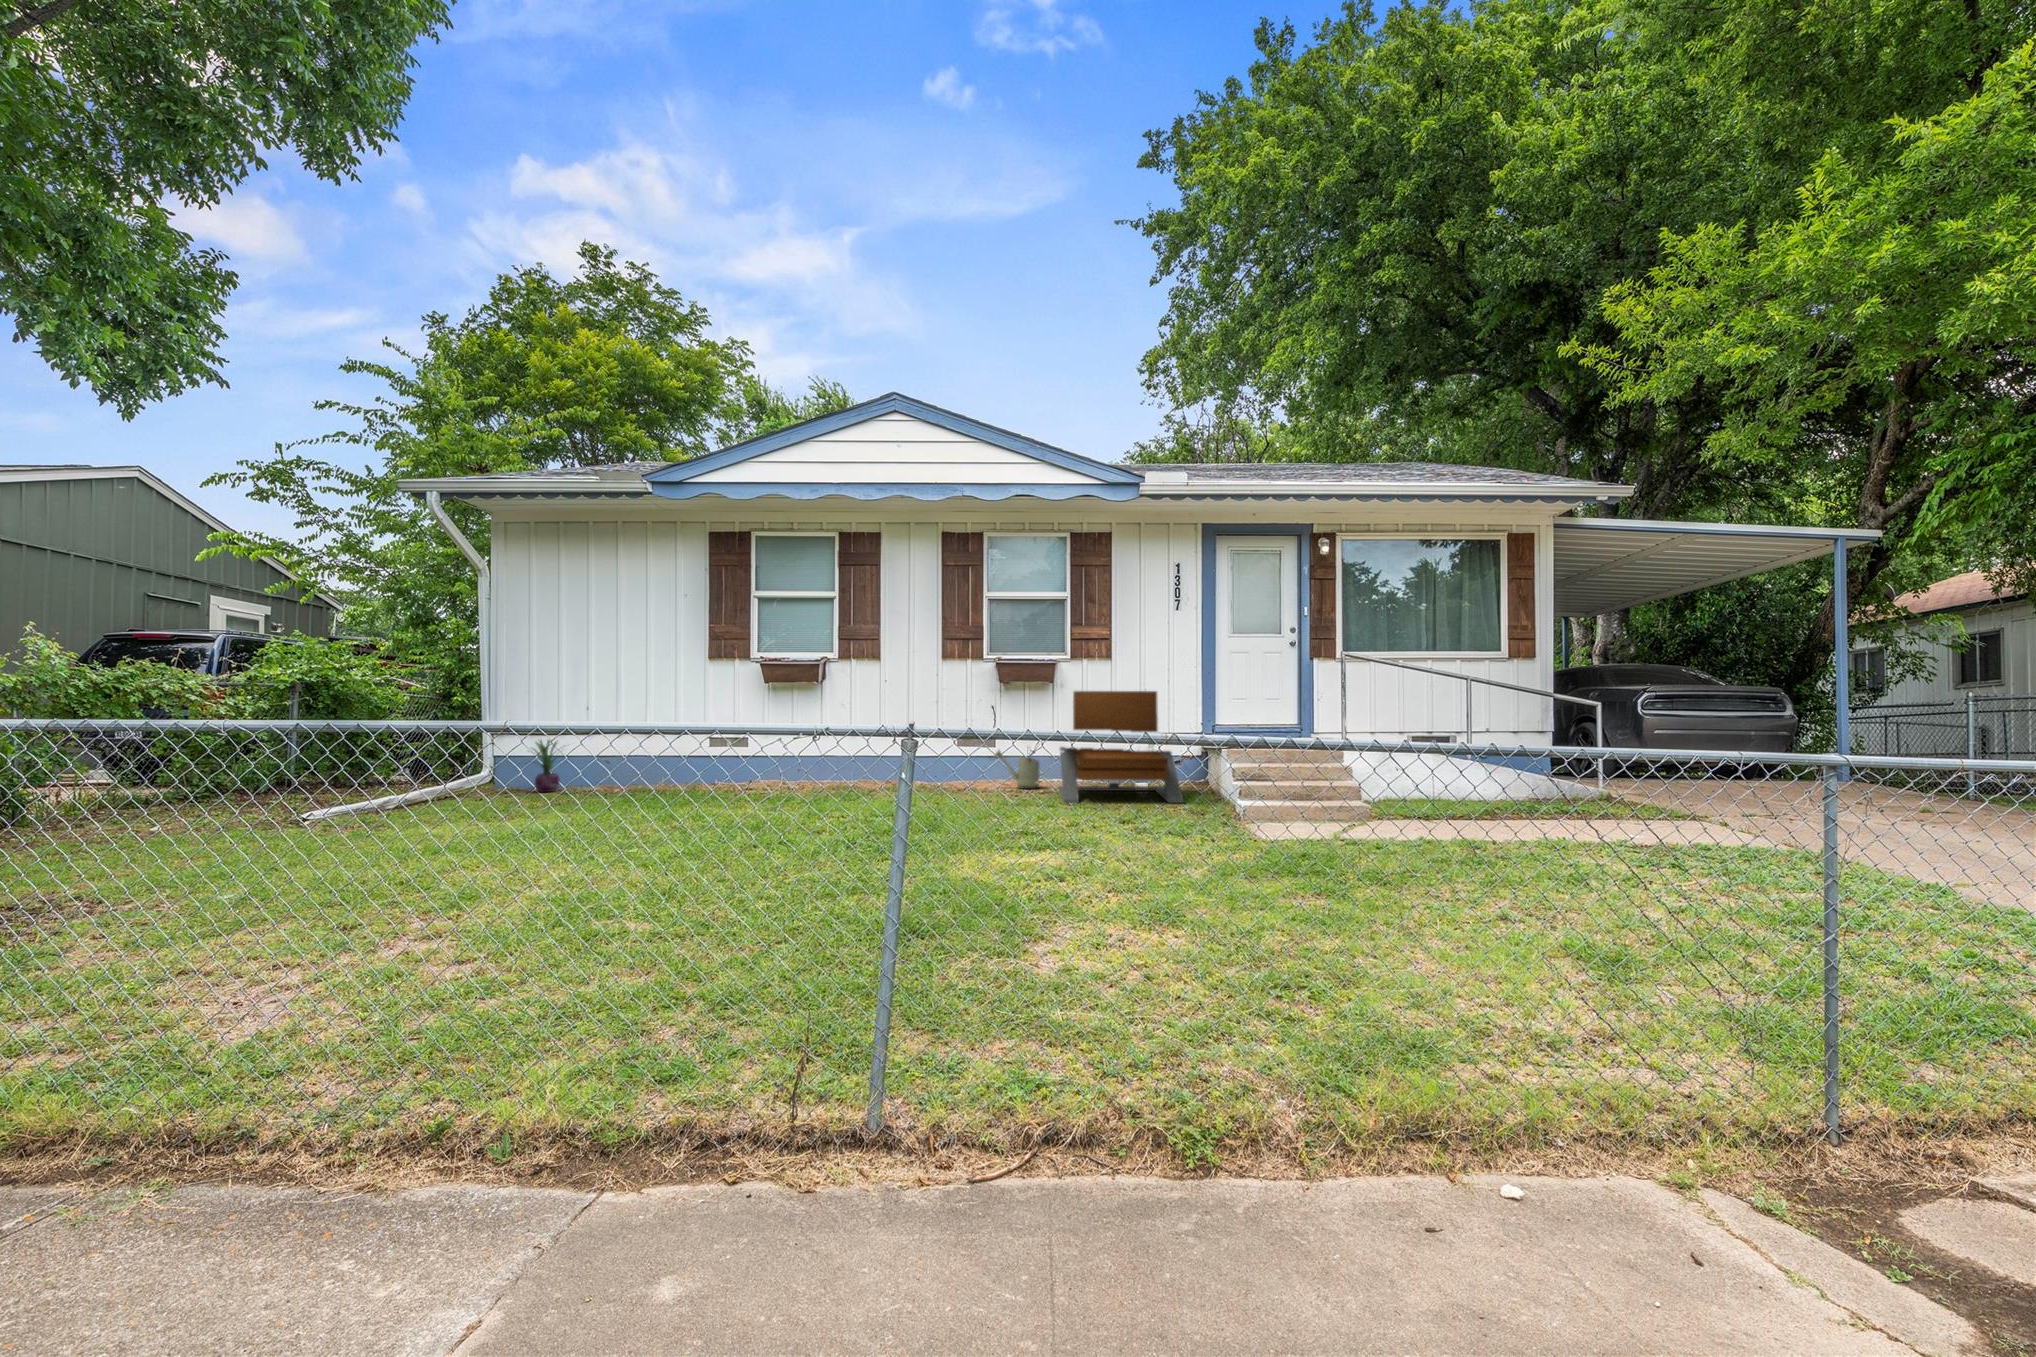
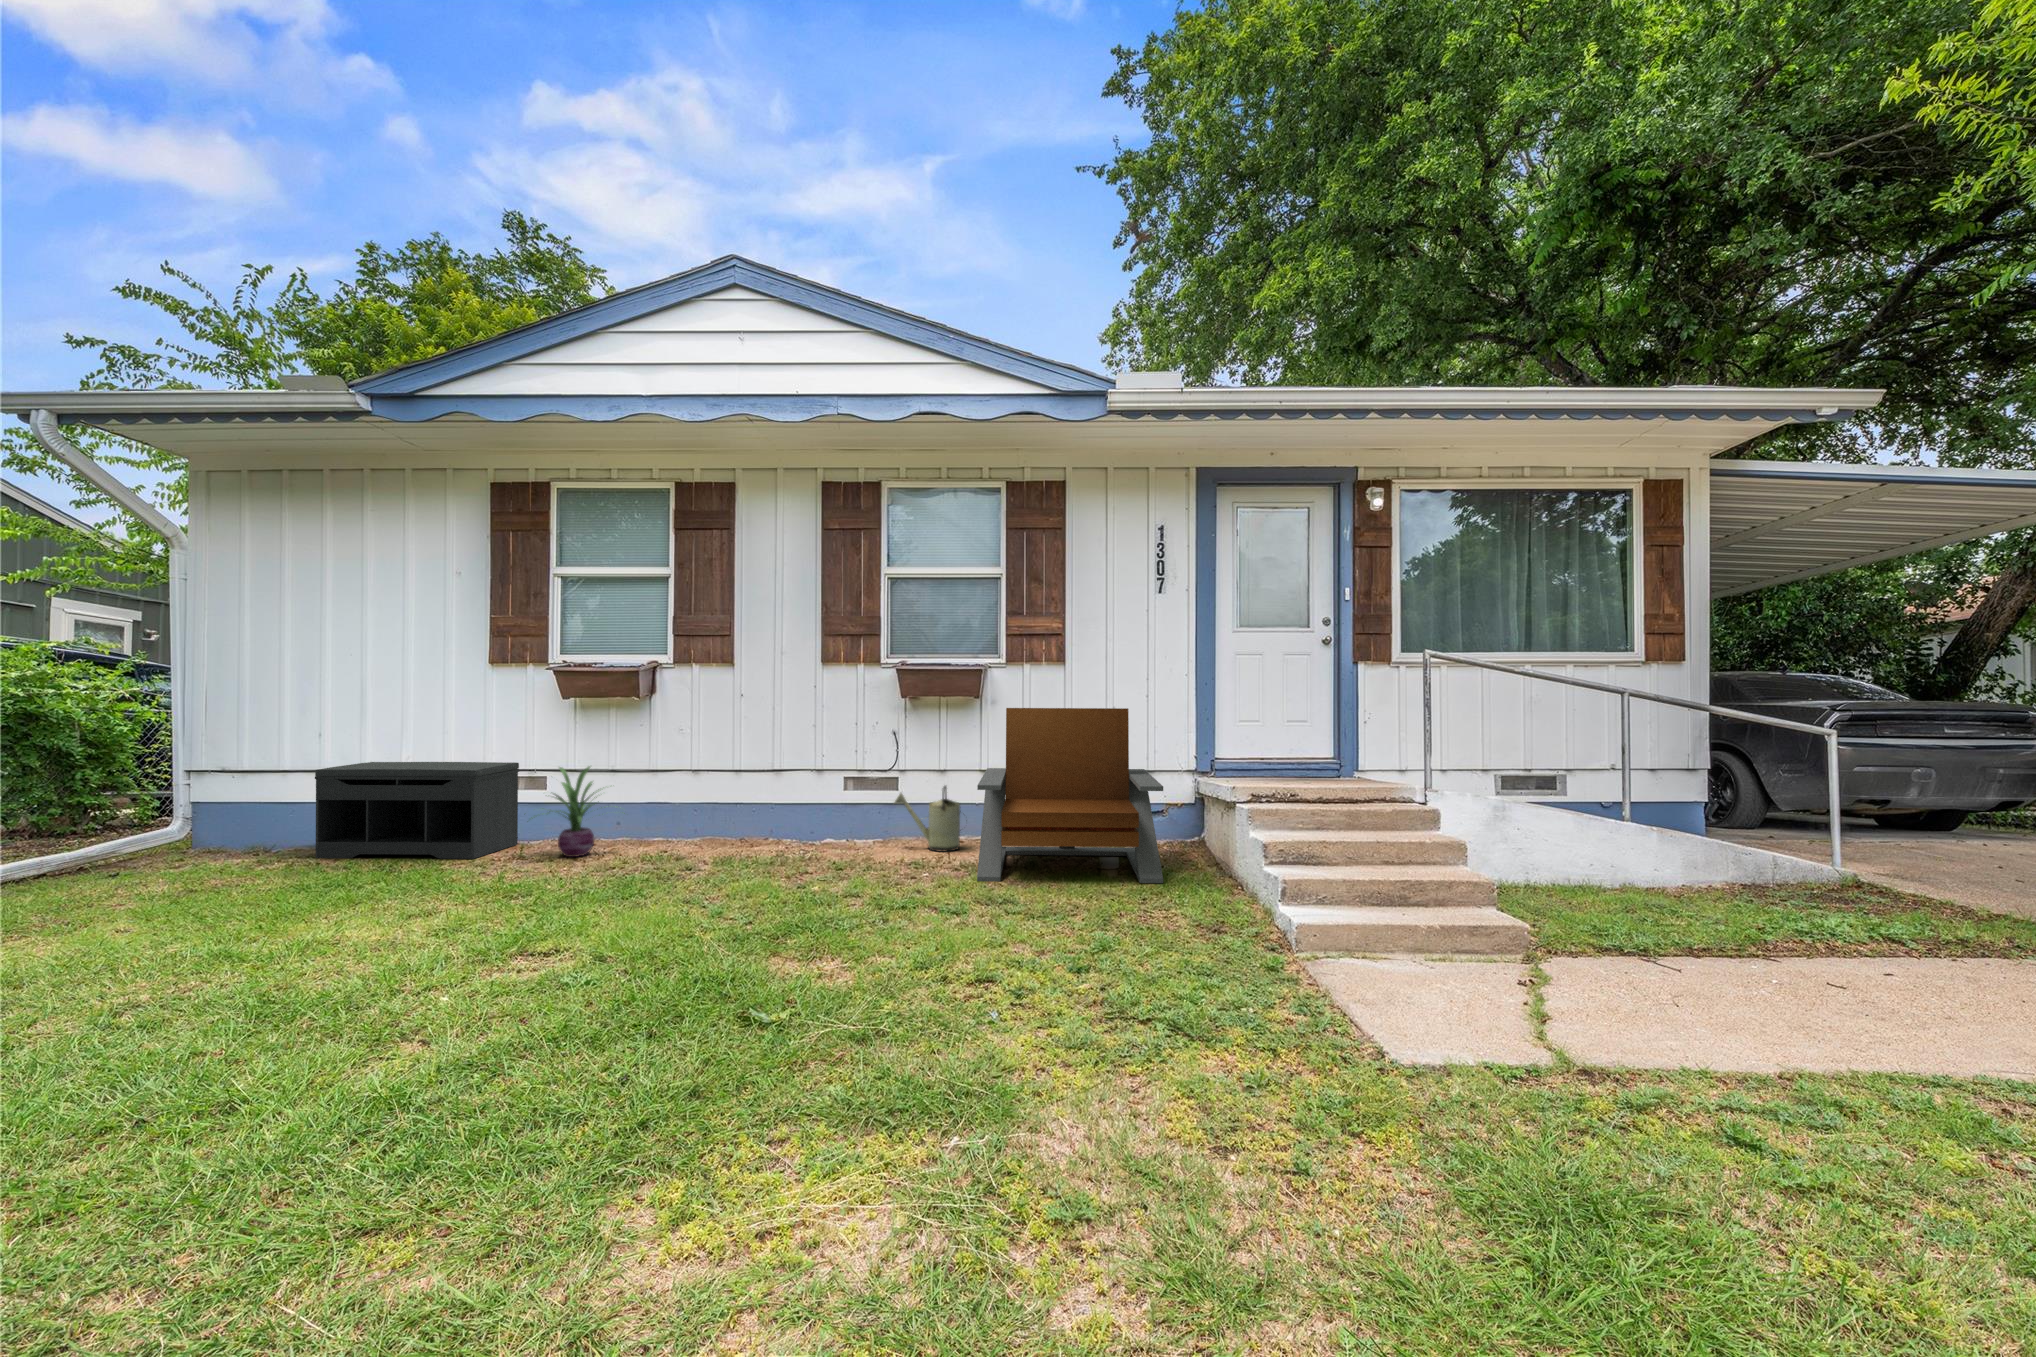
bench: none [609,729,732,793] -> present [315,762,519,859]
decorative plant: present [535,740,560,792] -> present [532,766,625,857]

